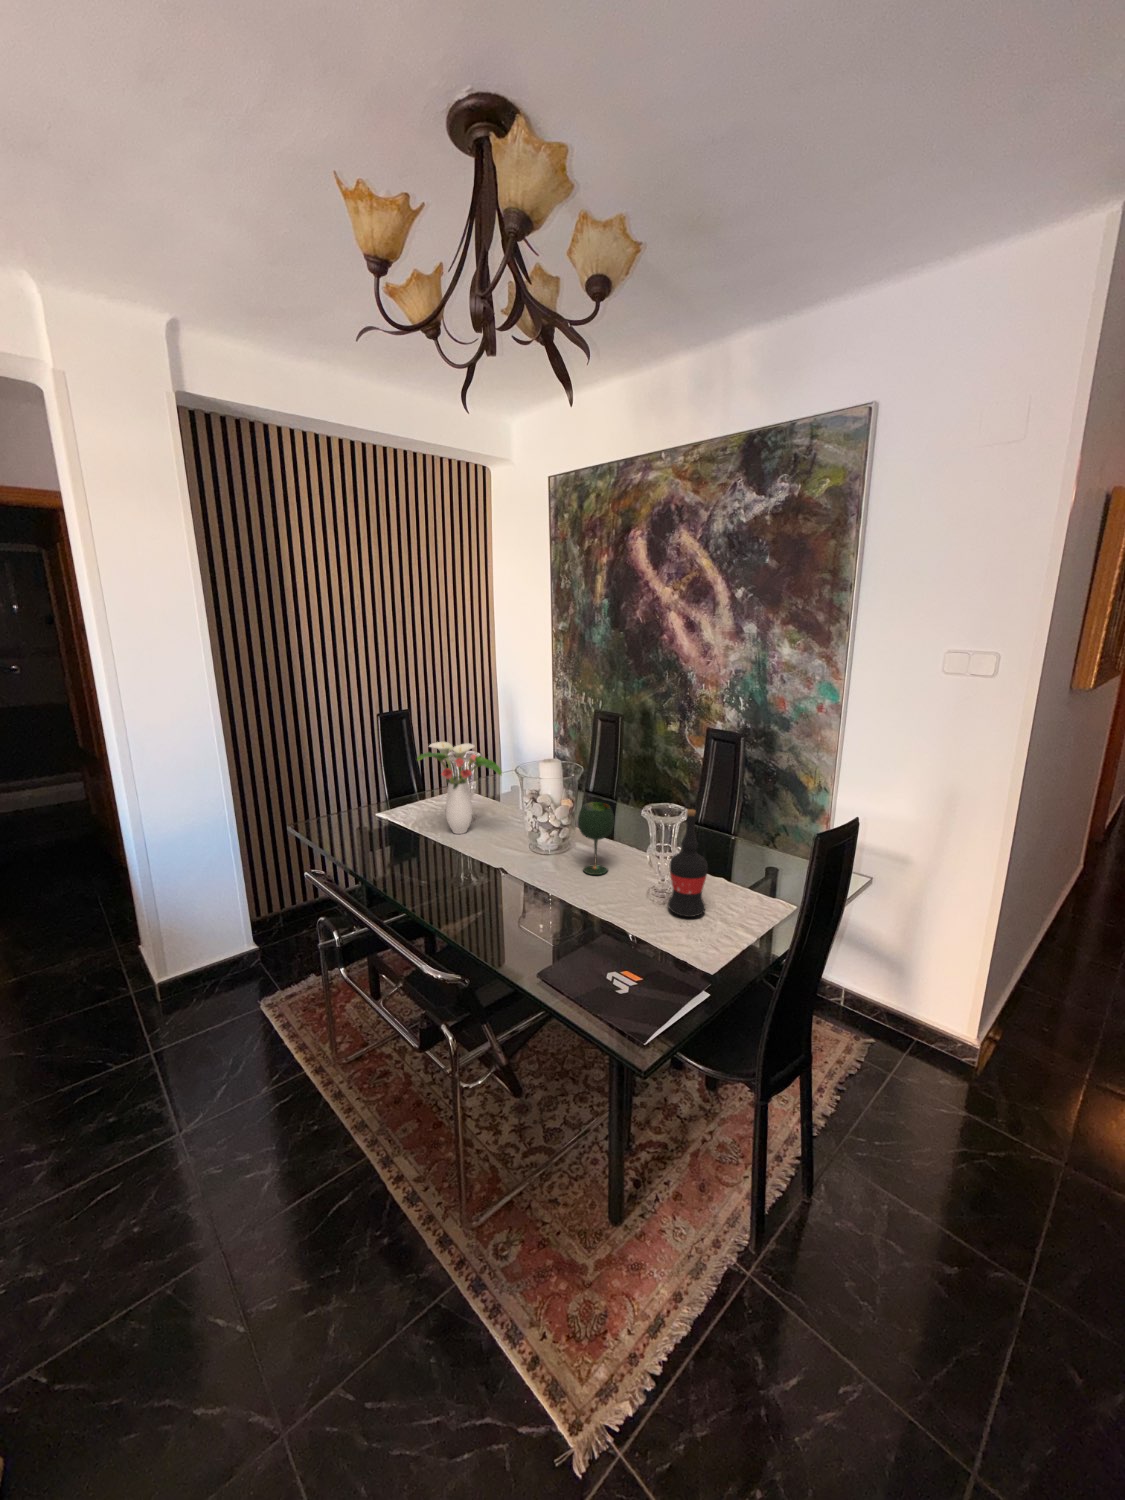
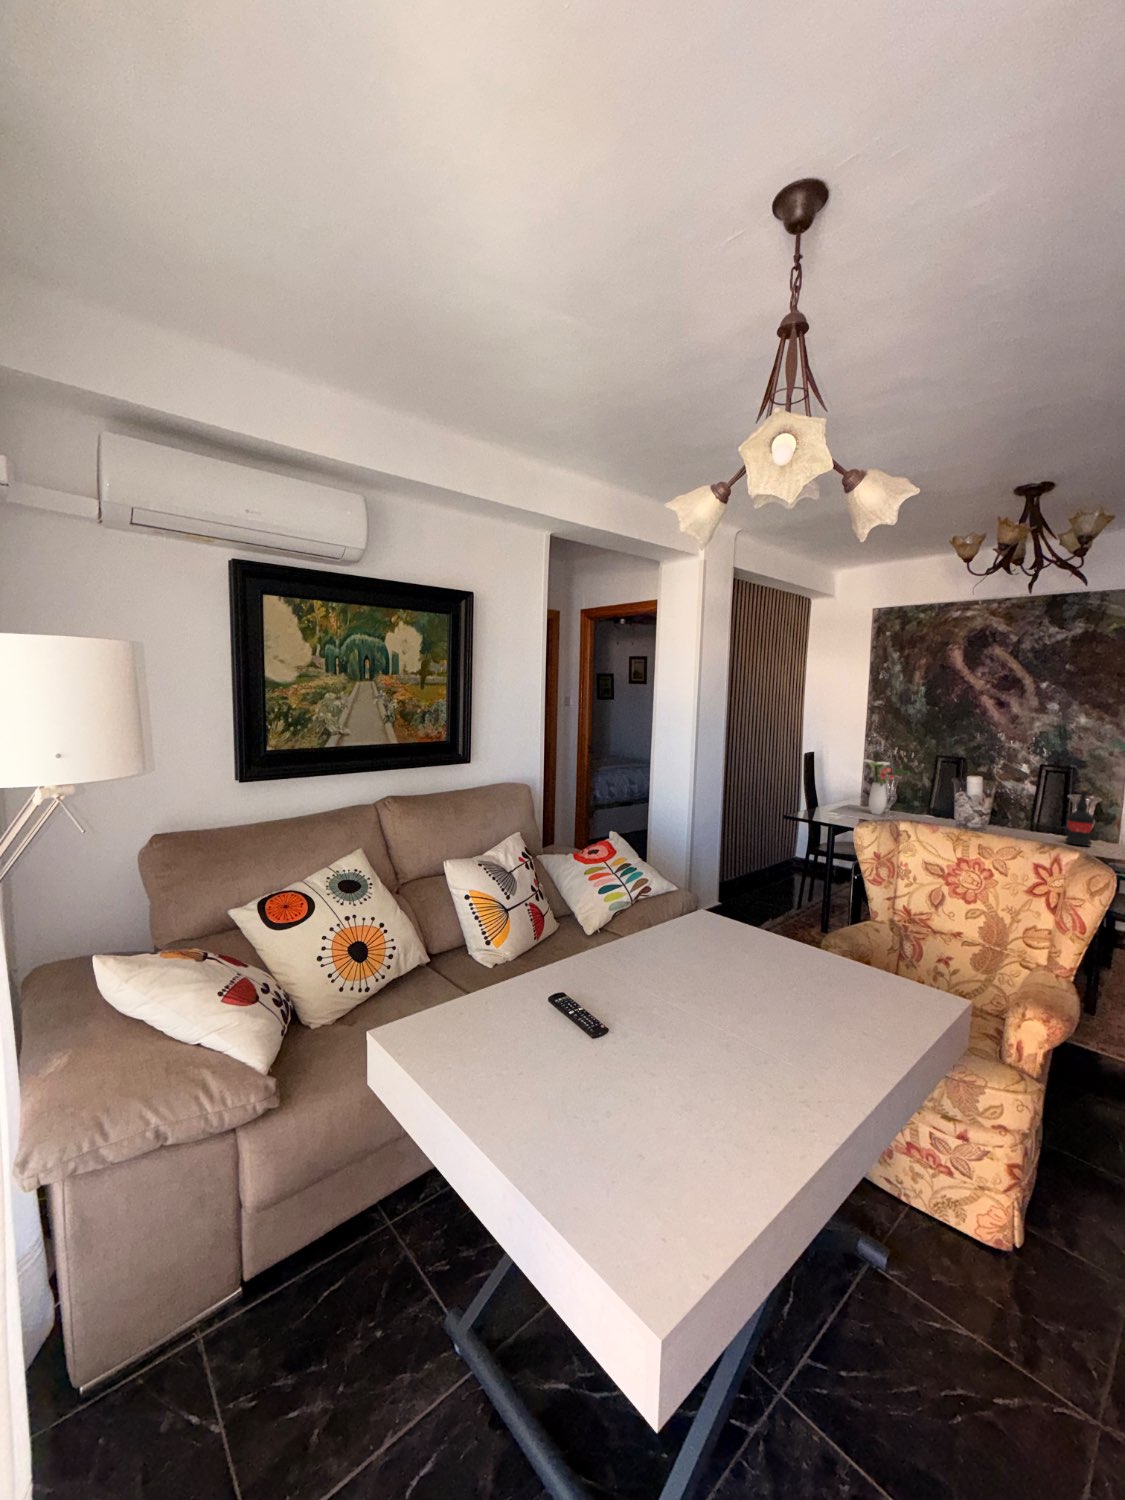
wine glass: present [578,802,615,875] -> none [986,792,1012,832]

